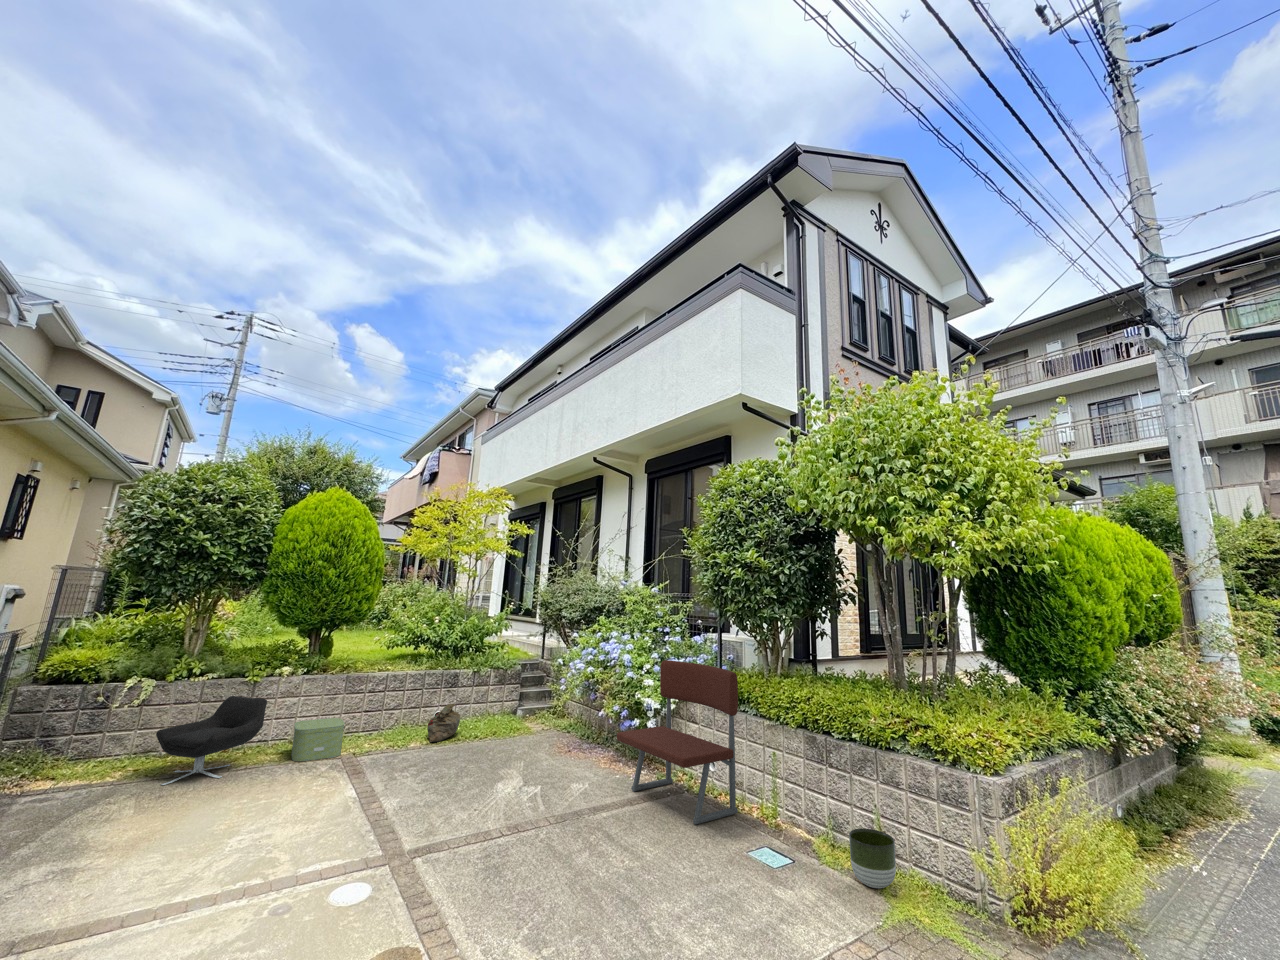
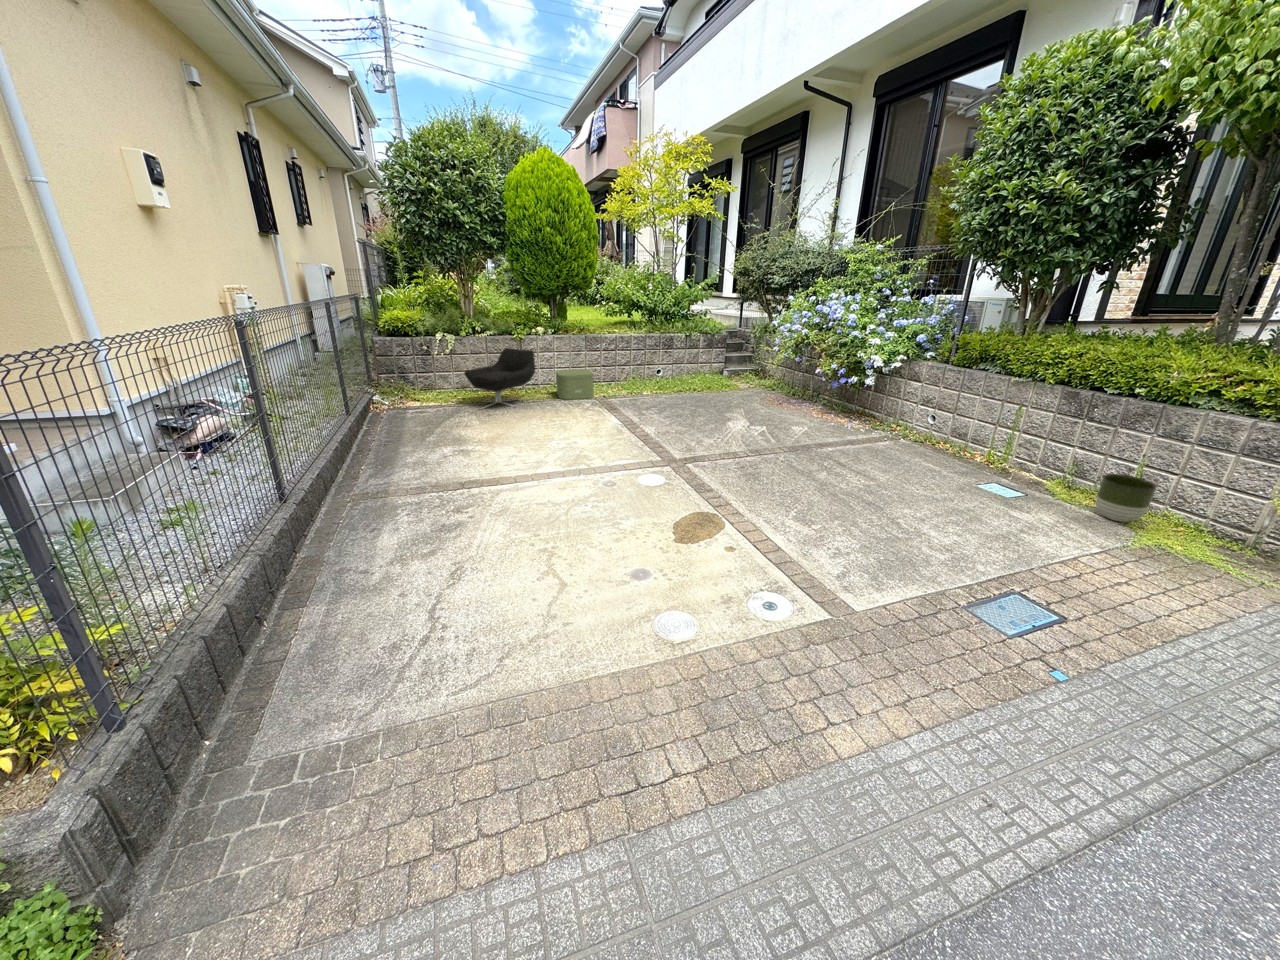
bench: present [617,660,738,824] -> none [843,320,991,462]
bag: present [427,703,460,742] -> none [655,362,681,391]

